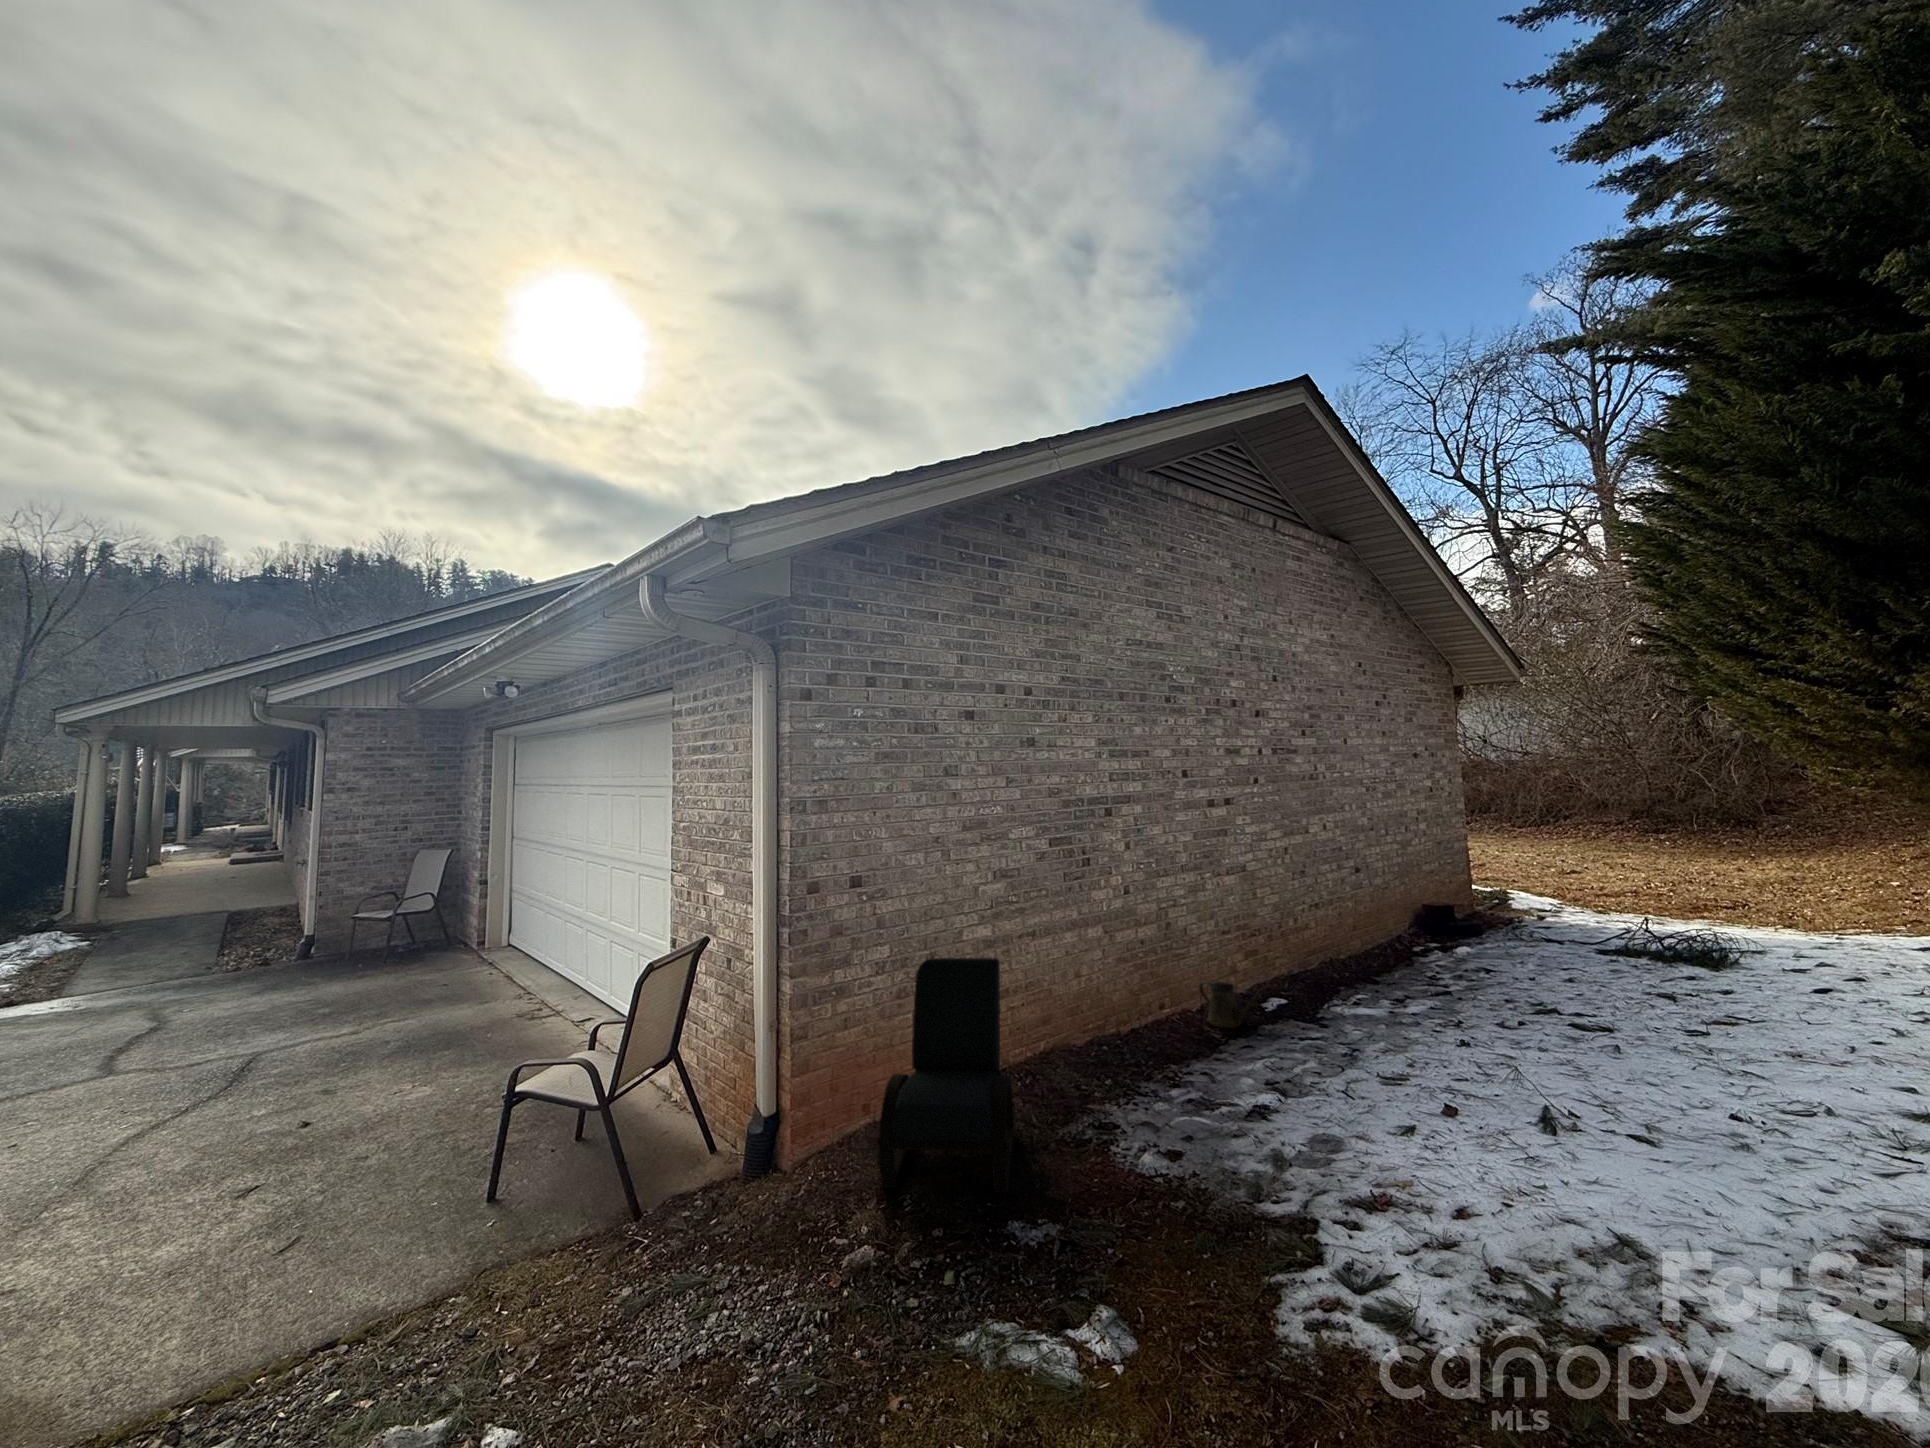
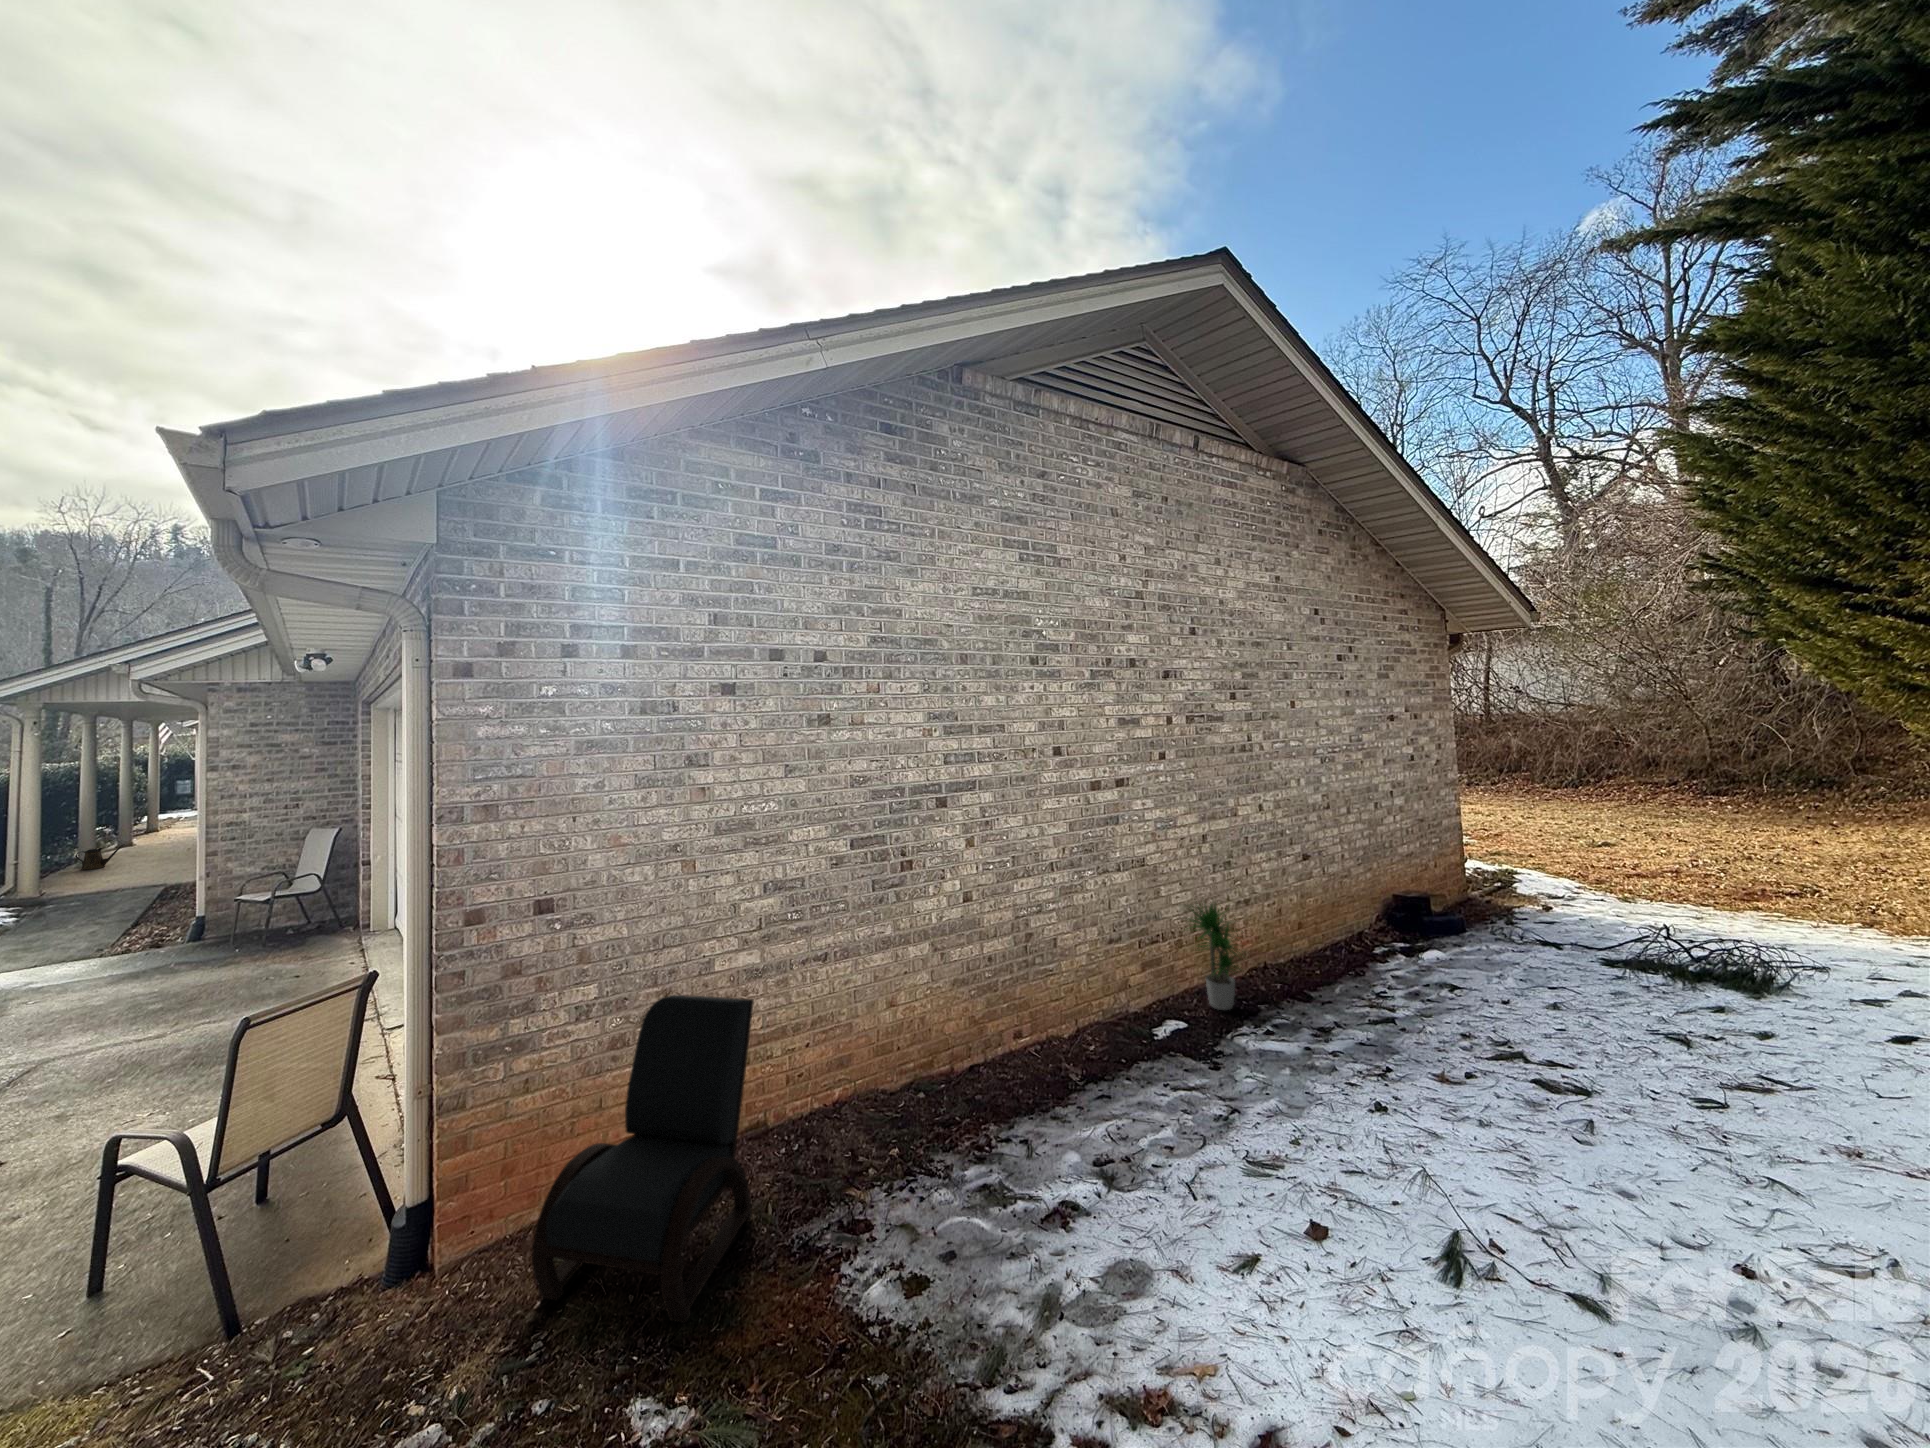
potted plant: none [1274,897,1334,993] -> present [1188,903,1240,1010]
watering can: present [1199,981,1265,1028] -> present [75,844,125,870]

